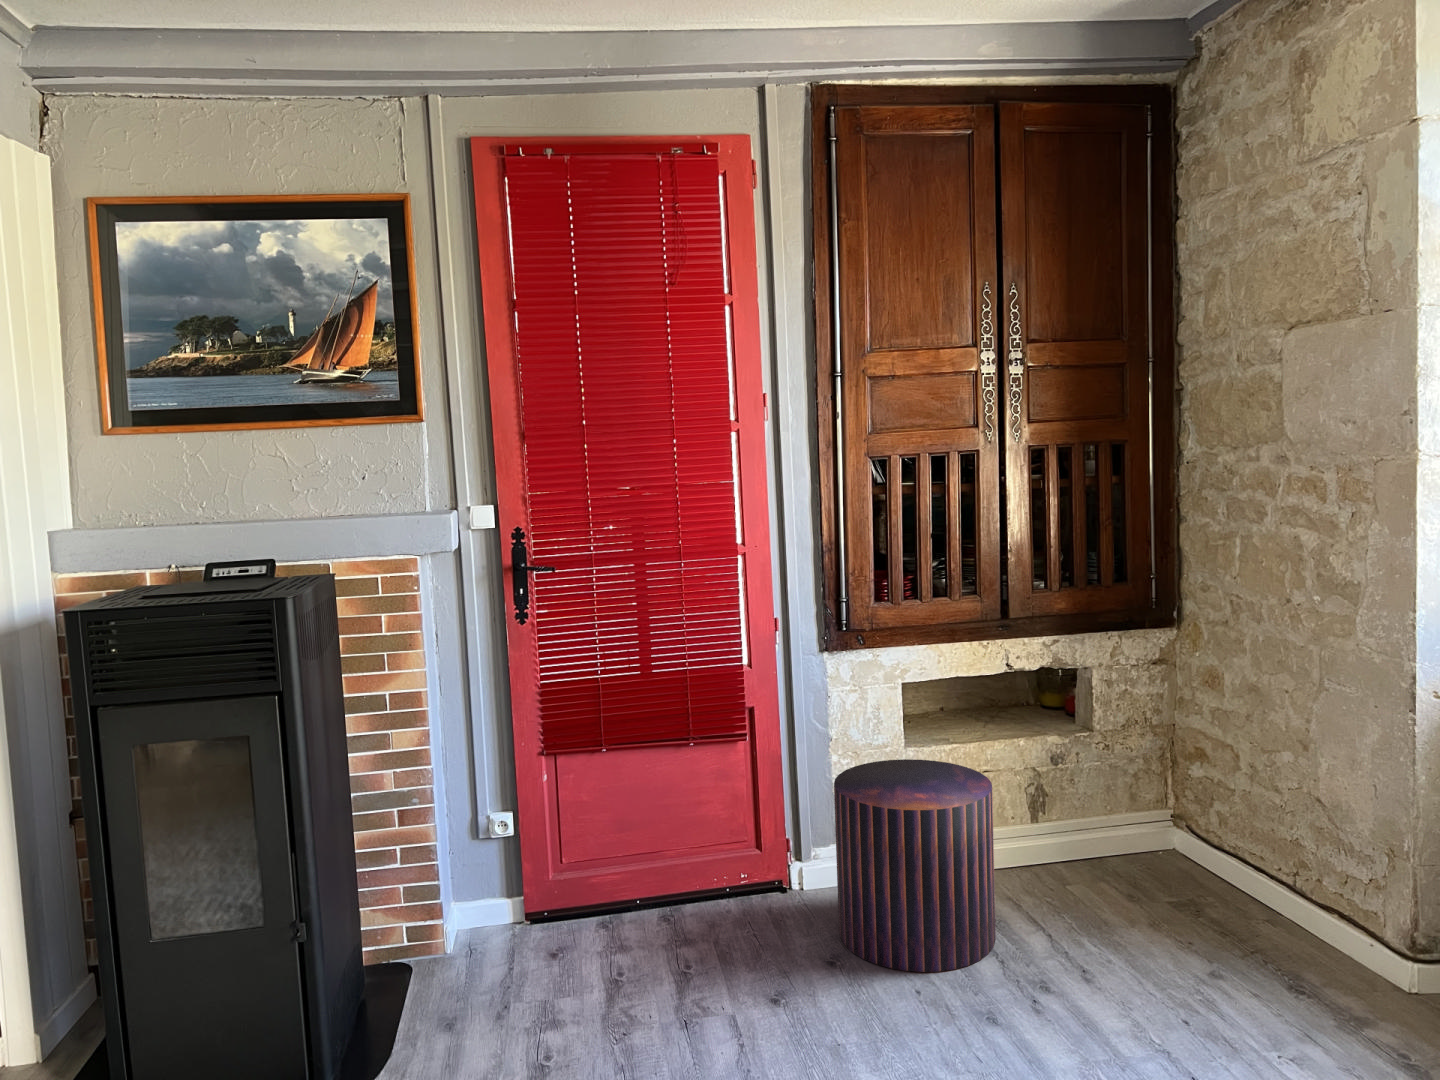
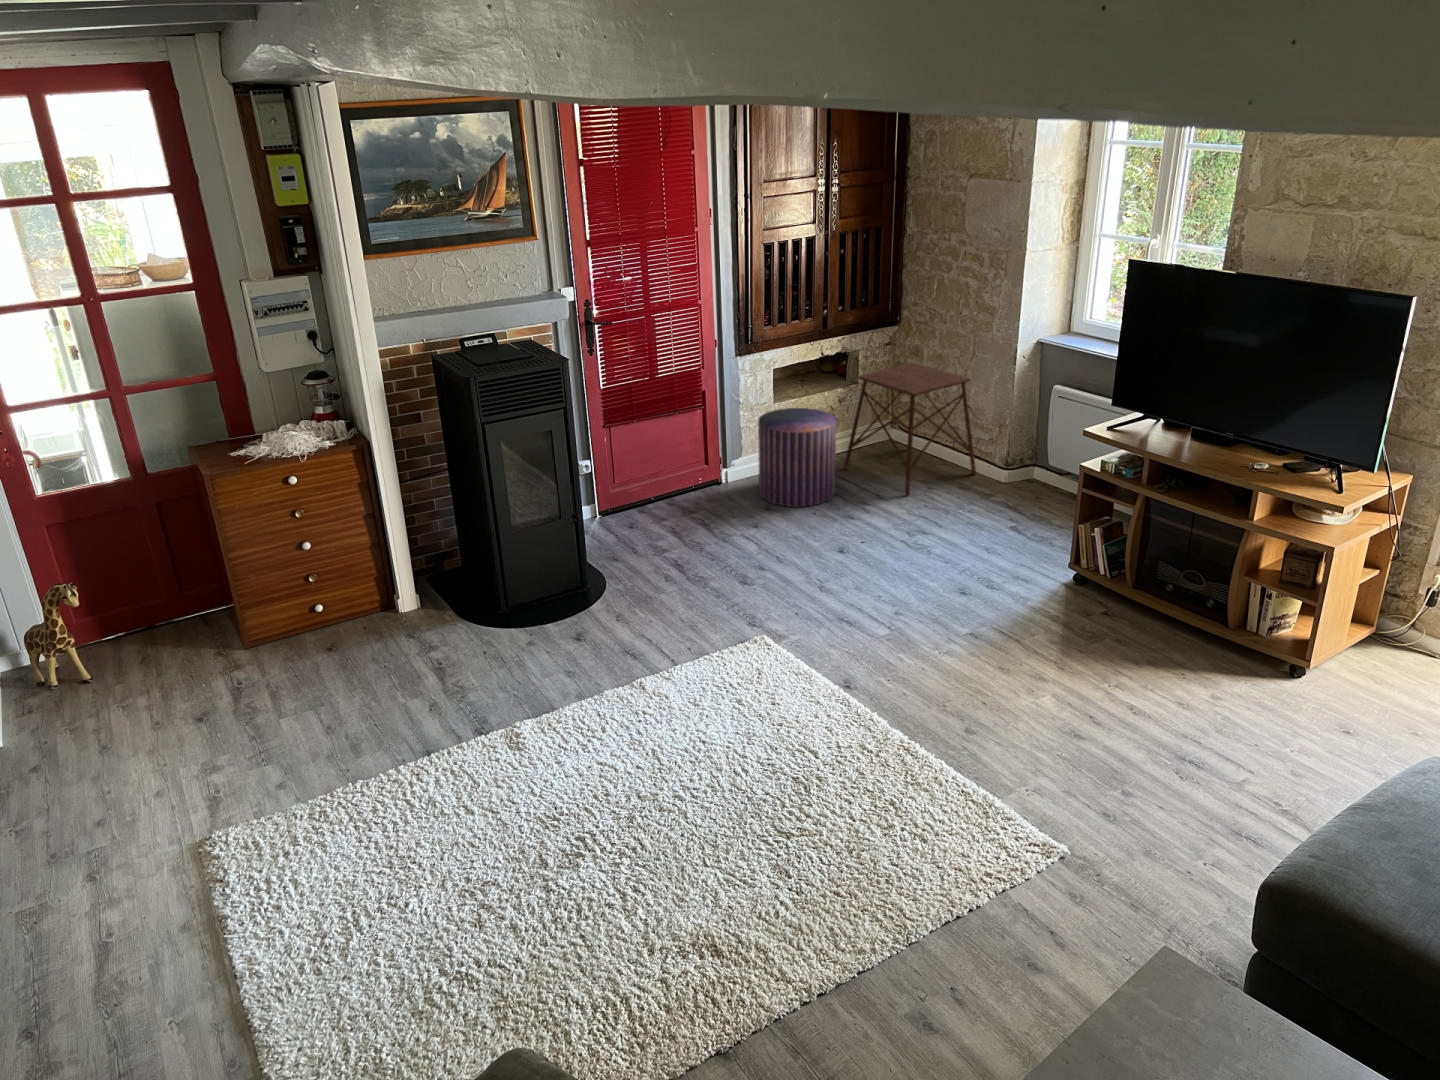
side table: none [1042,698,1351,988] -> present [844,363,976,495]

